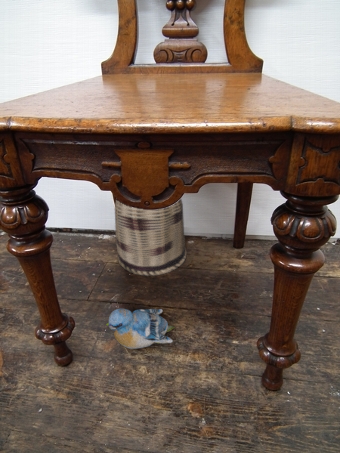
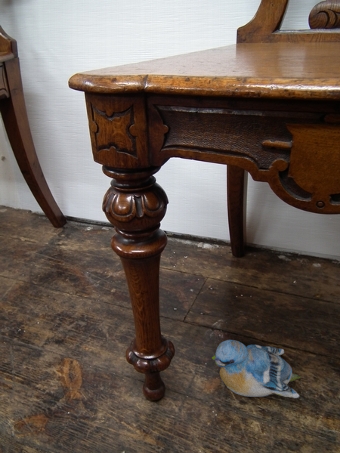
basket: present [115,199,186,276] -> none [221,157,317,302]

